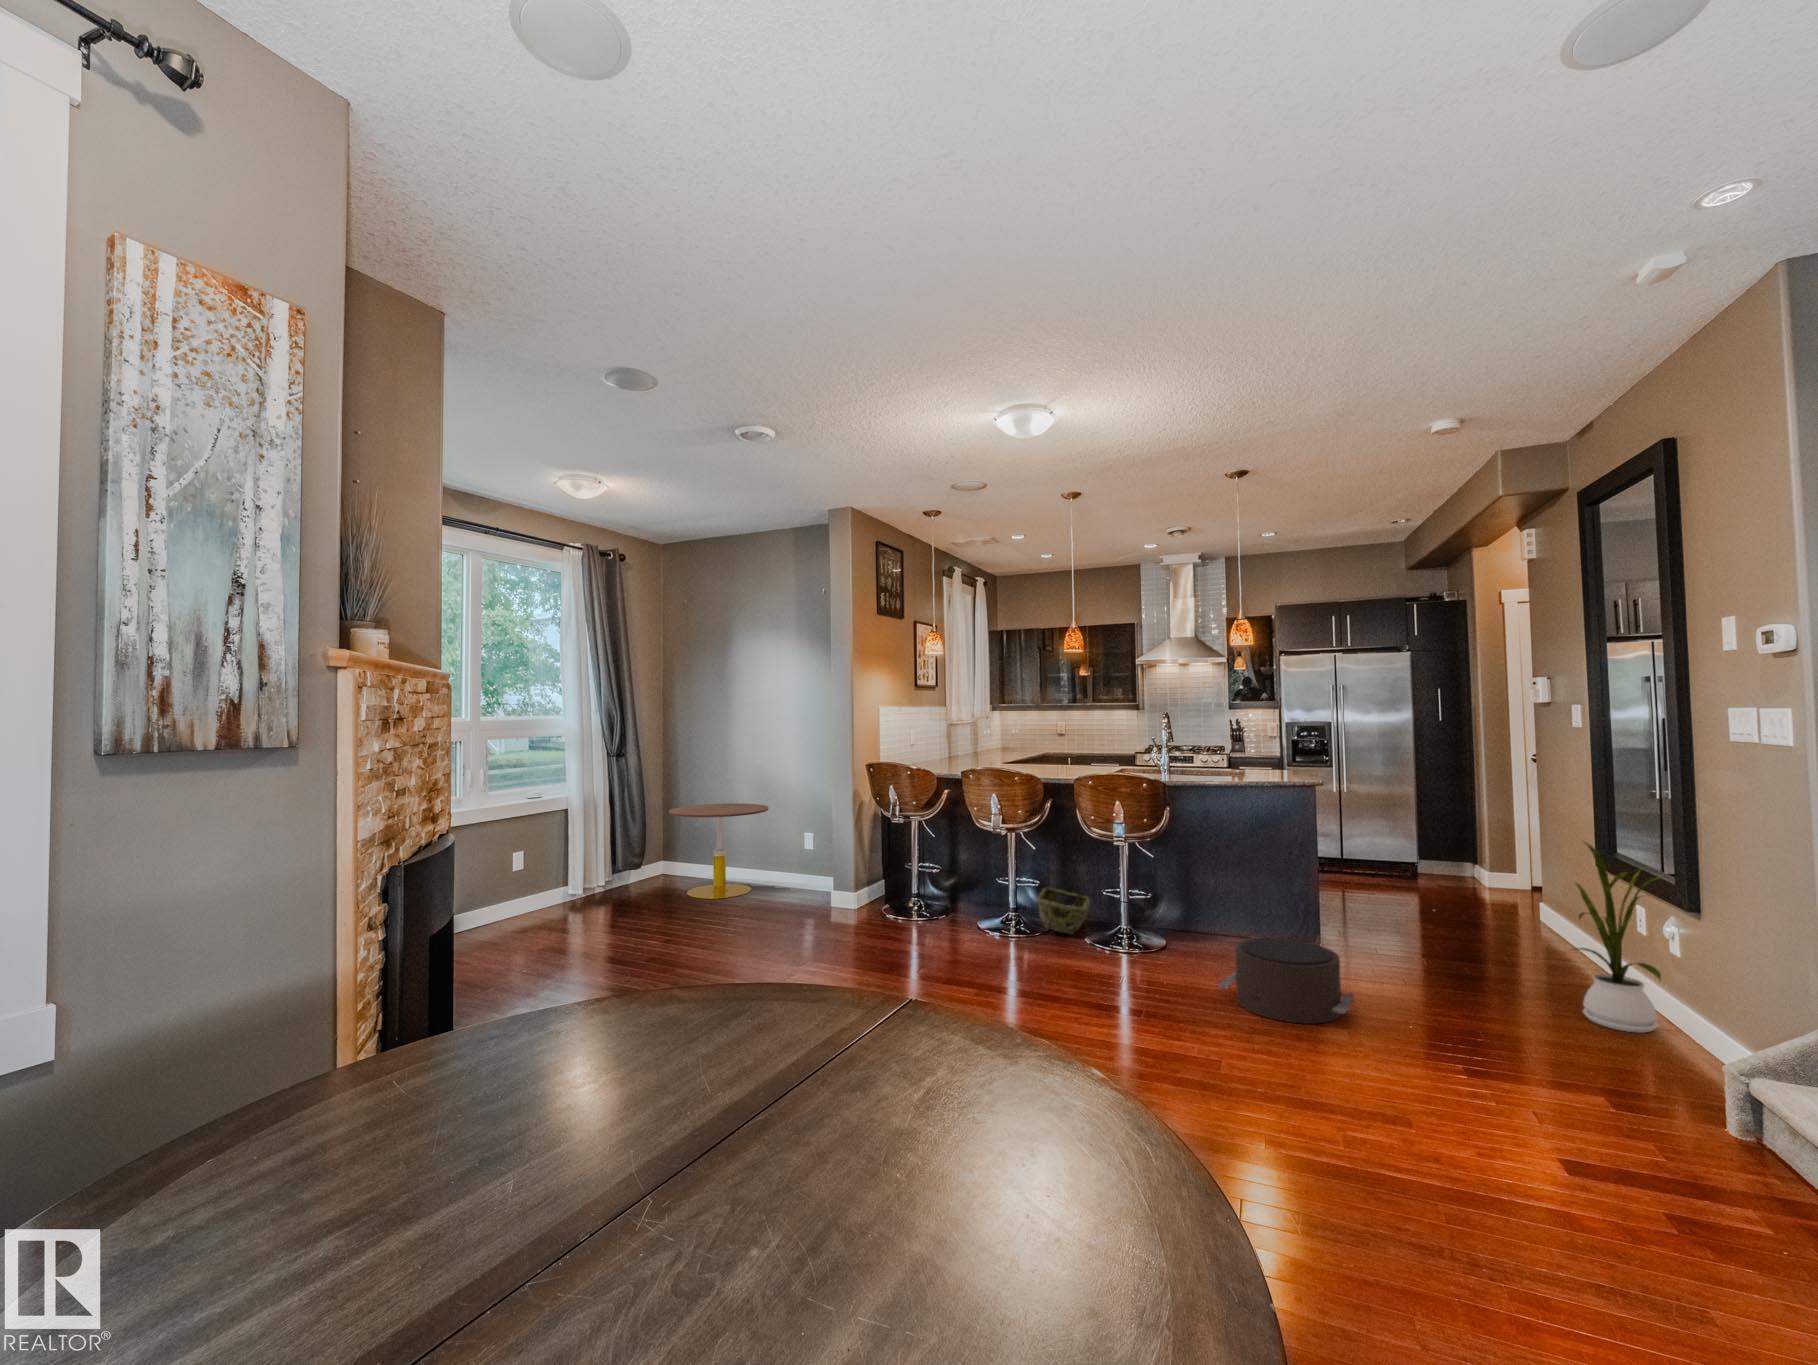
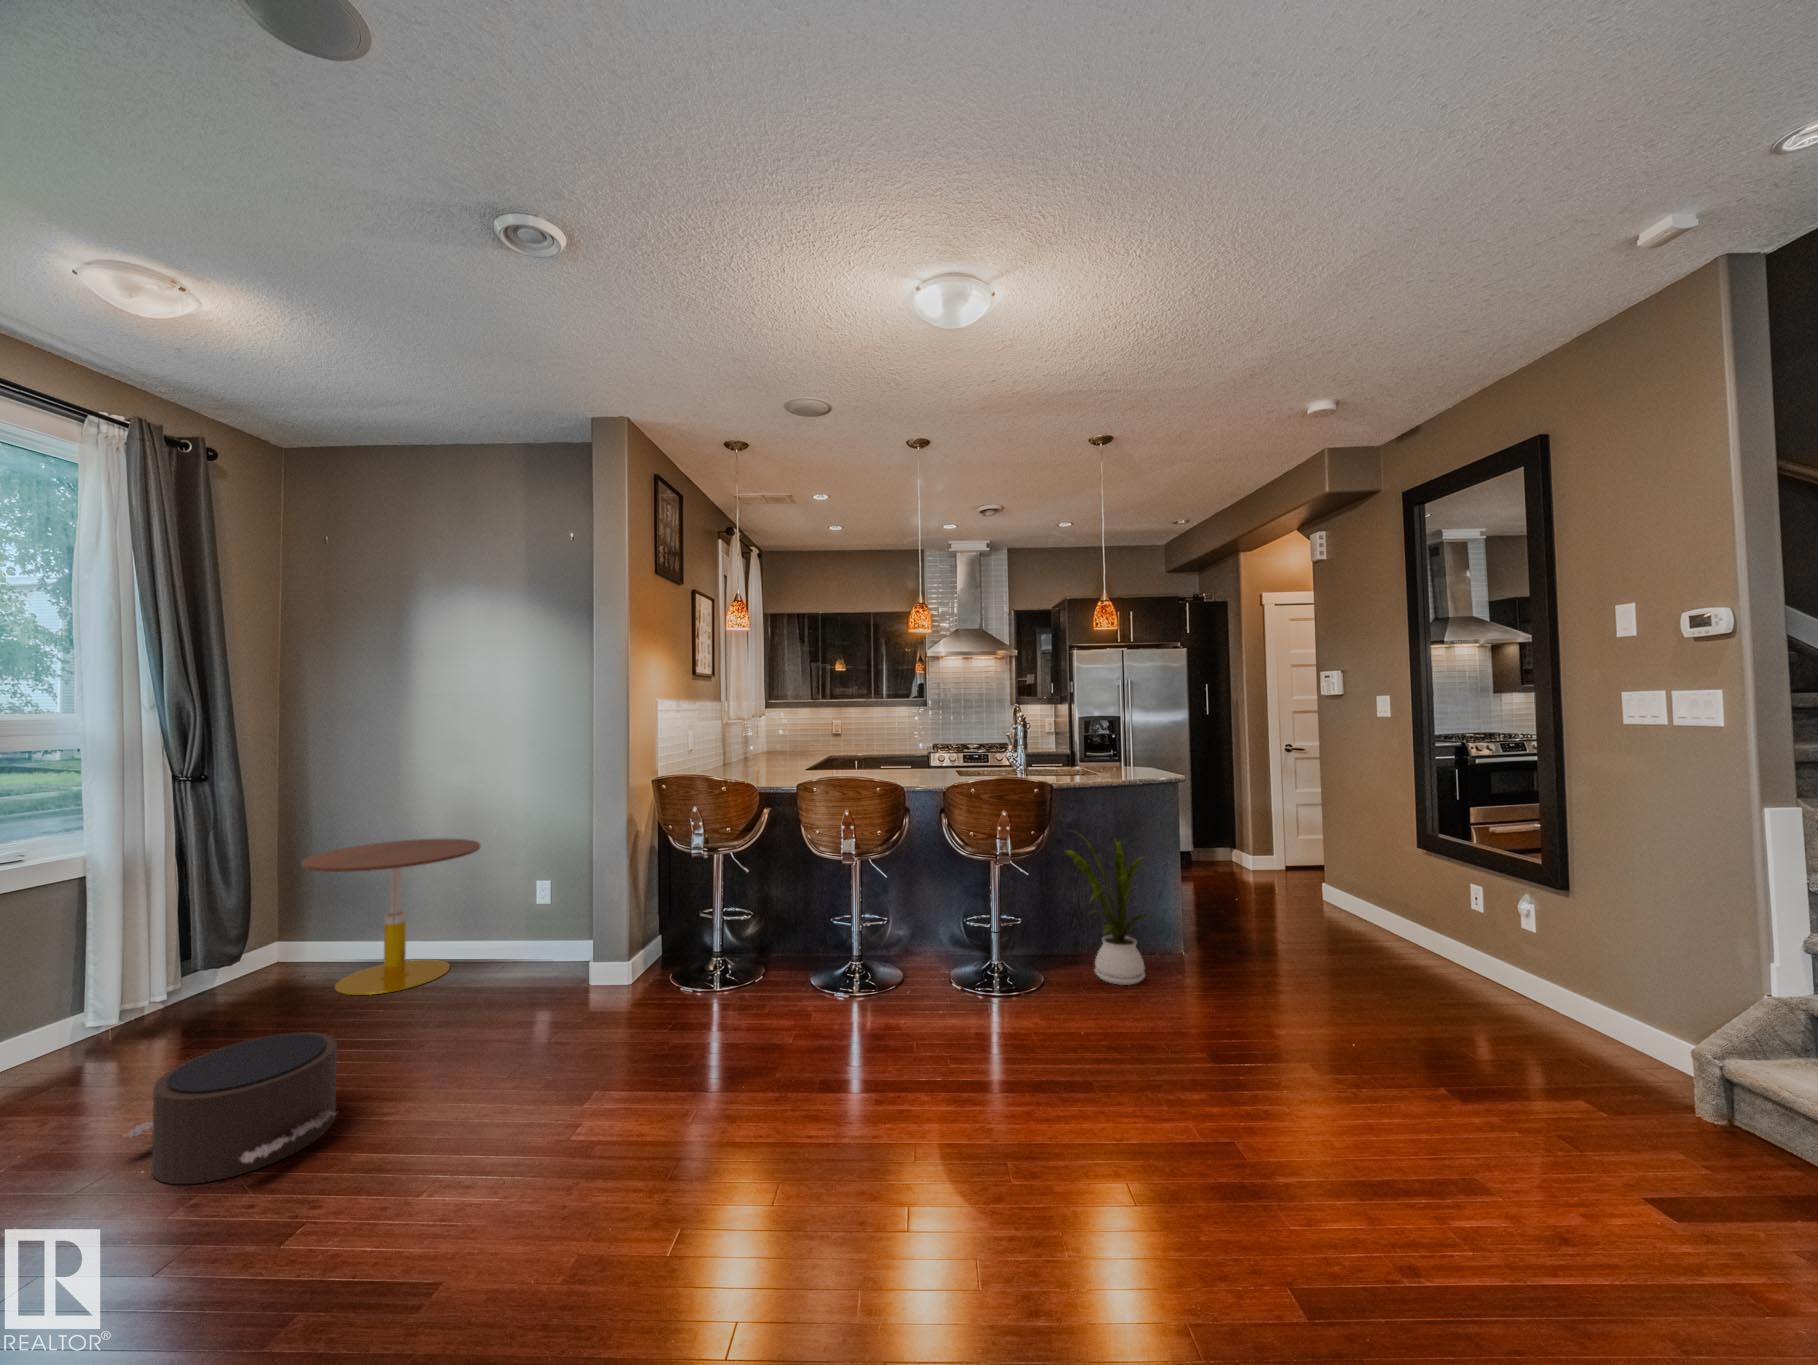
house plant: present [1576,843,1662,1033] -> present [1066,833,1148,985]
woven basket: present [1037,888,1091,934] -> none [888,926,957,988]
pouf: present [1218,938,1354,1024] -> present [122,1032,337,1184]

